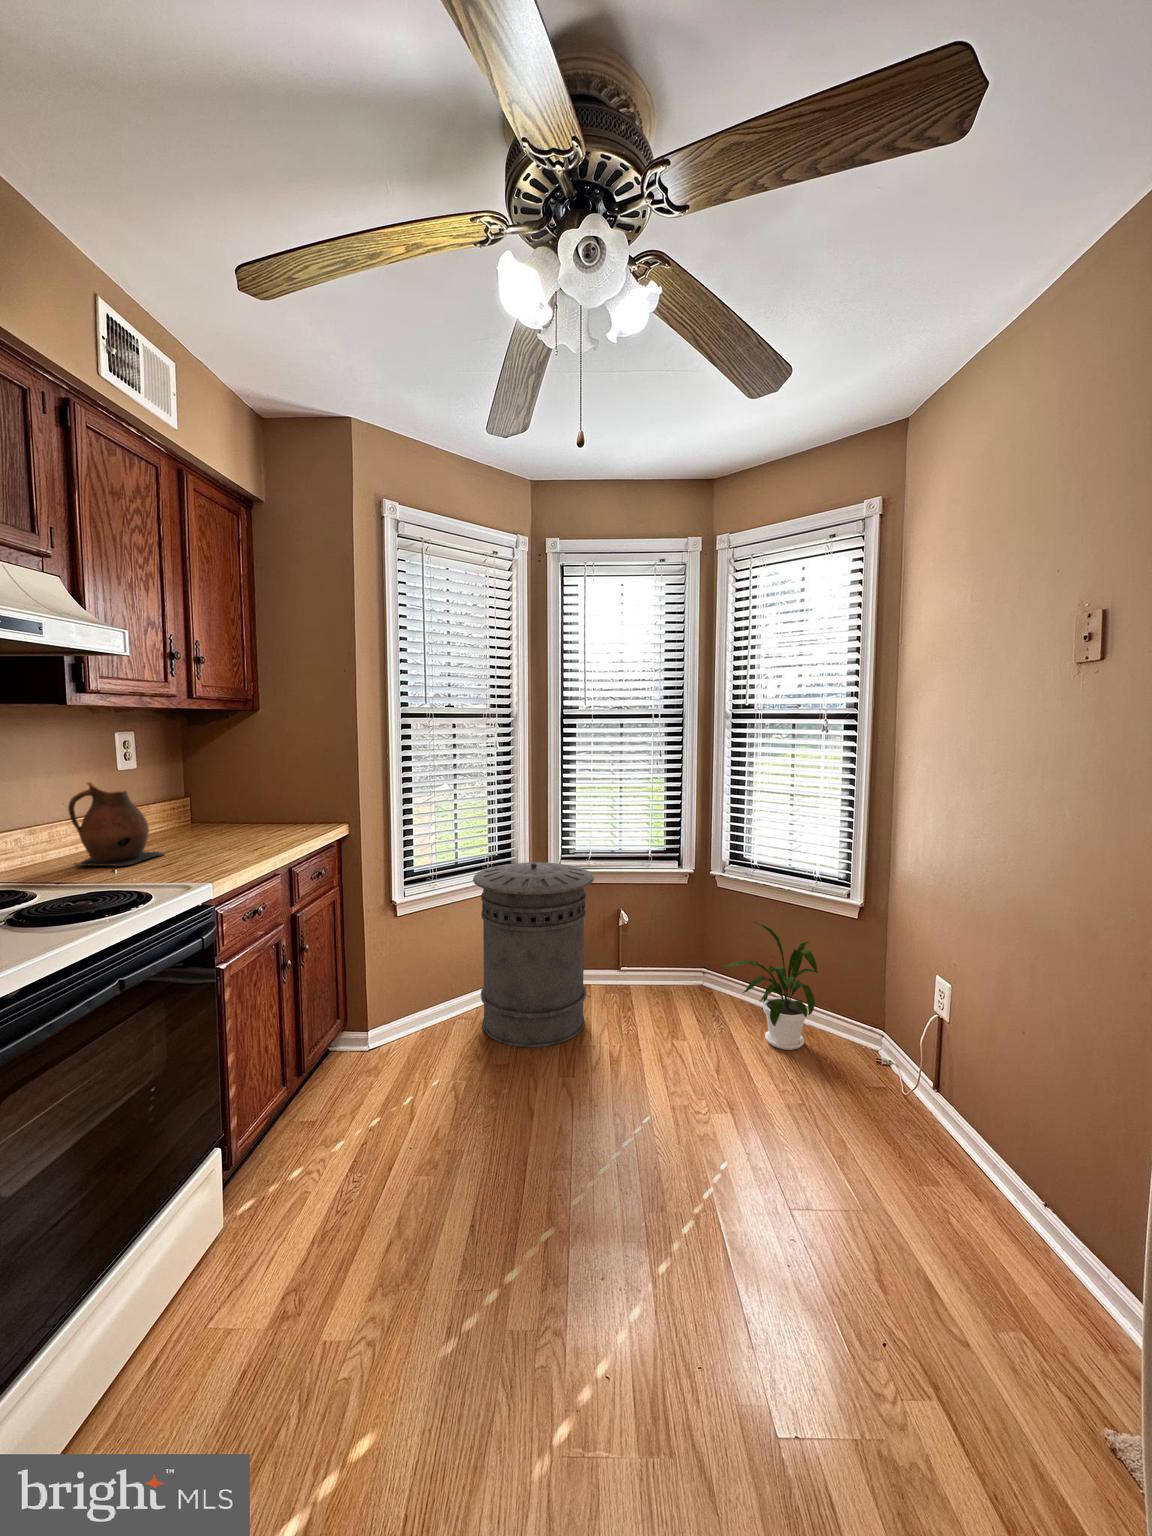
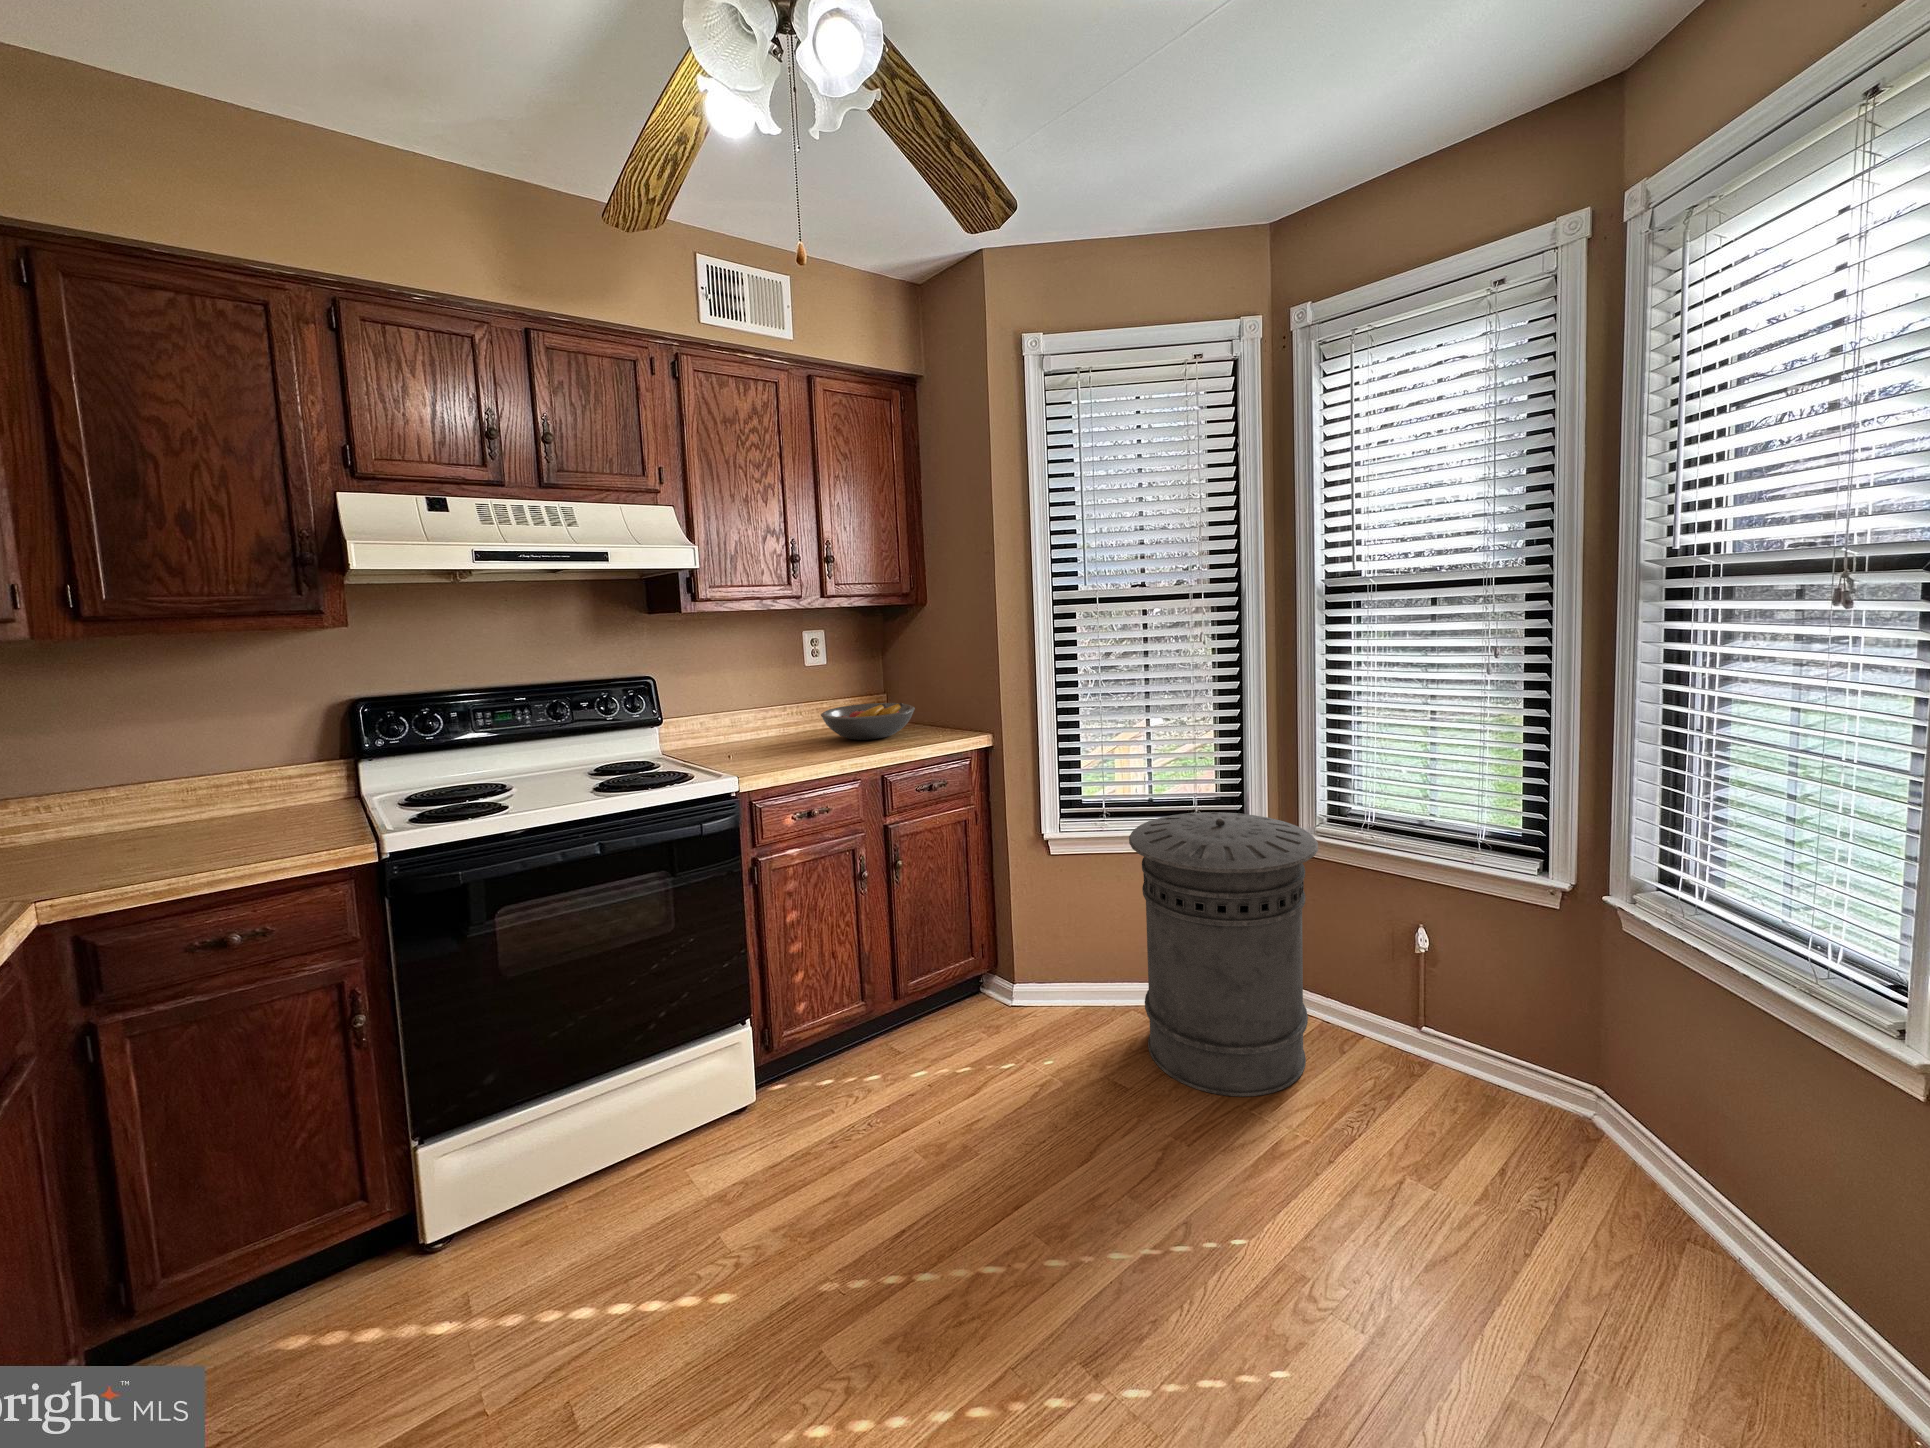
ceramic pitcher: present [68,782,163,867] -> none [717,682,792,762]
fruit bowl: none [159,802,265,839] -> present [821,703,915,740]
house plant: present [722,922,819,1050] -> none [1508,1027,1783,1340]

